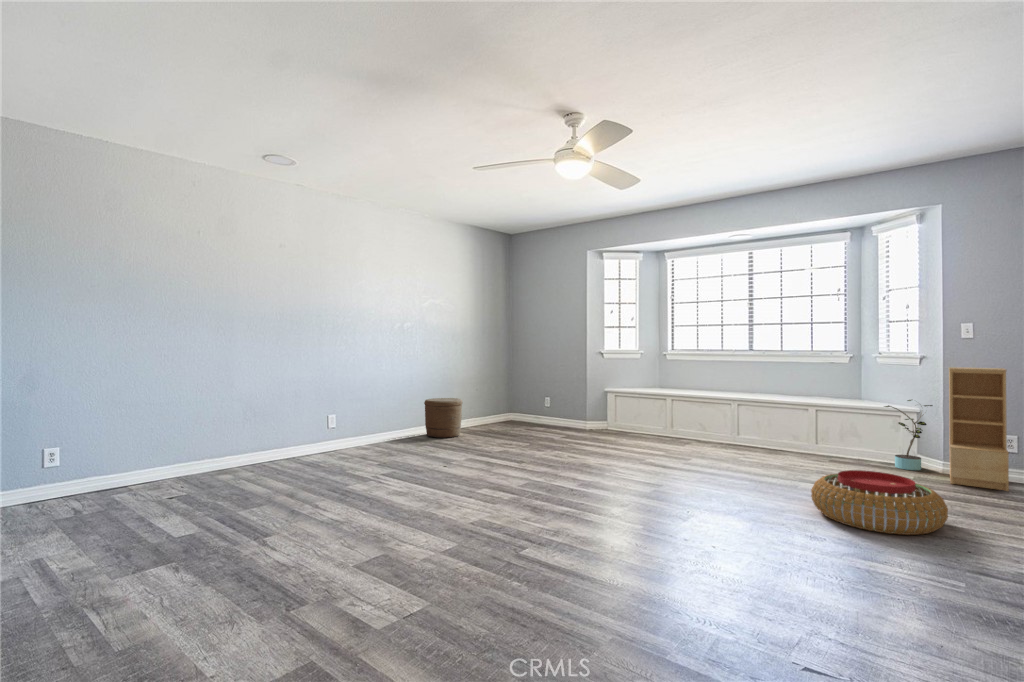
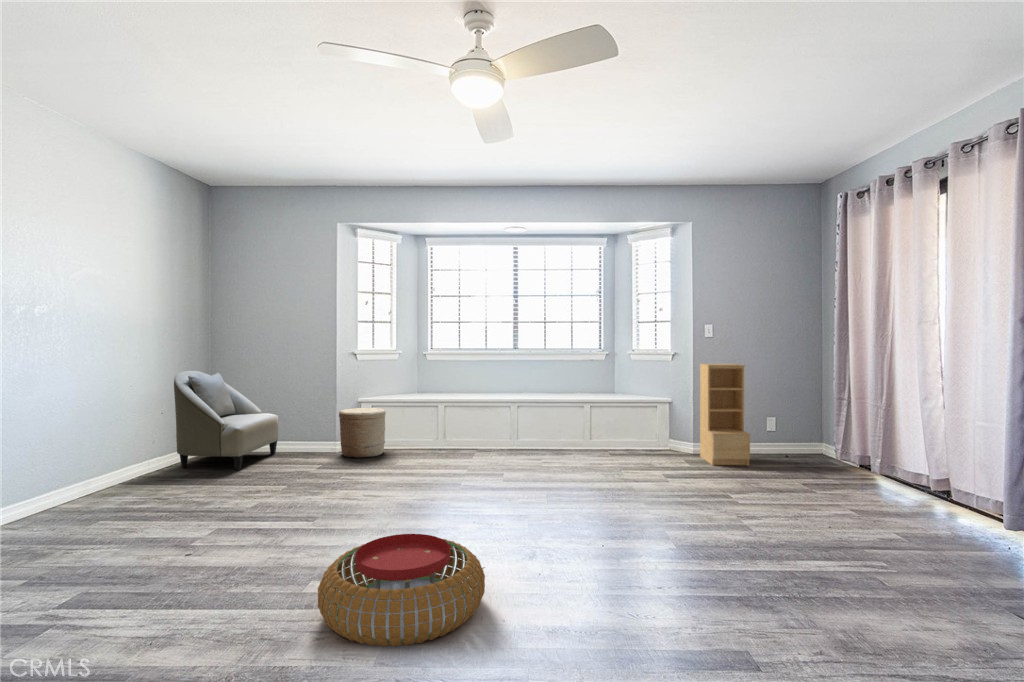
armchair: none [480,362,547,432] -> present [174,371,278,471]
woven basket: present [424,398,463,438] -> present [339,408,385,458]
potted plant: present [884,400,933,470] -> none [650,393,686,456]
pouf: present [811,470,948,535] -> present [318,534,485,647]

